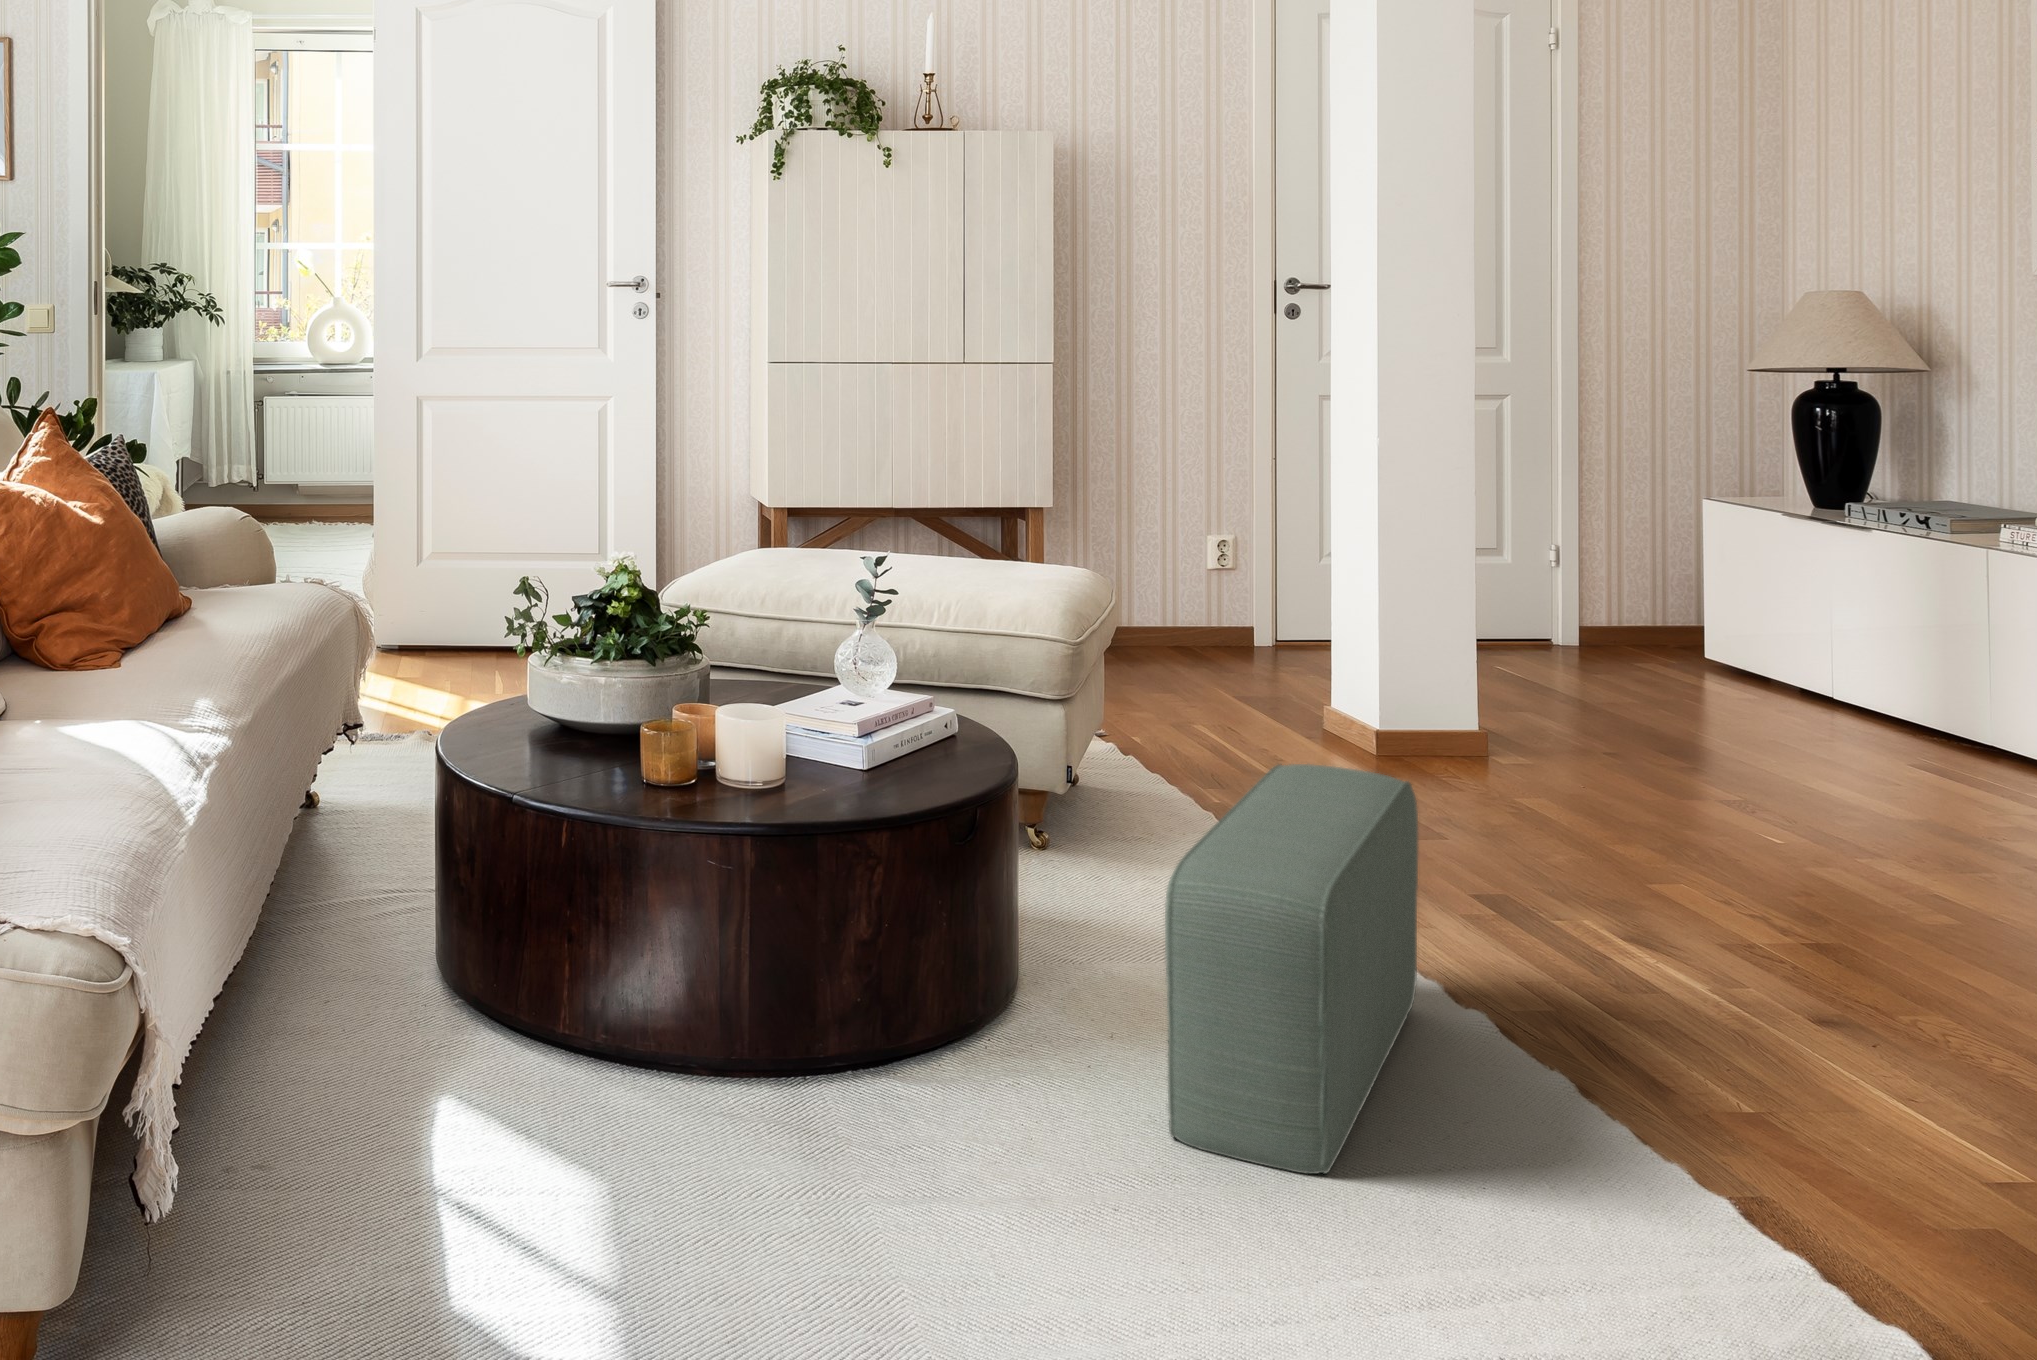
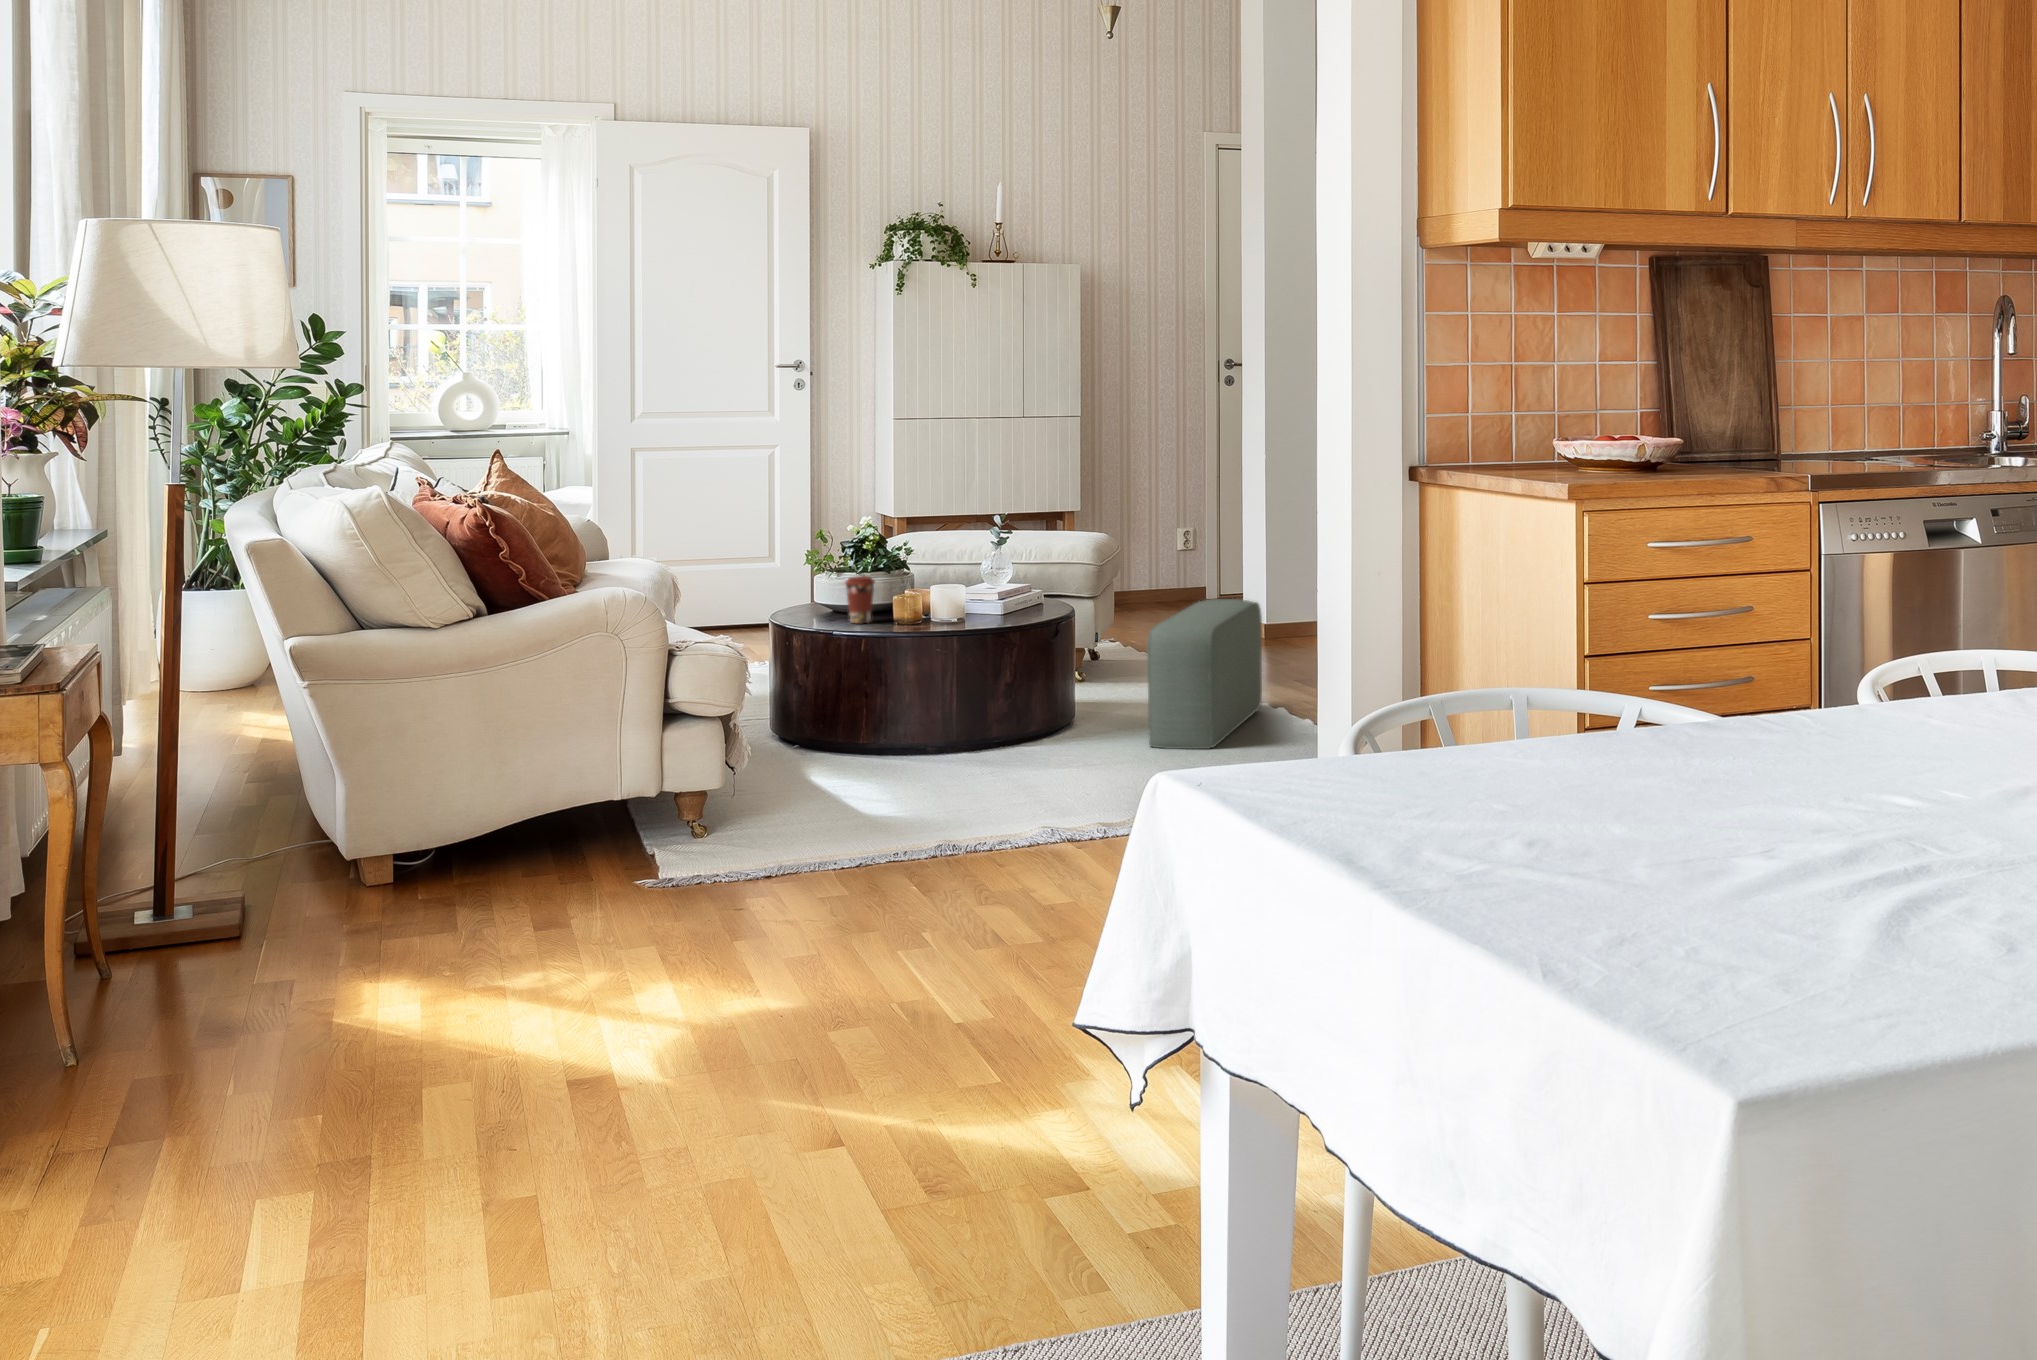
coffee cup: none [541,684,602,781] -> present [845,576,875,623]

